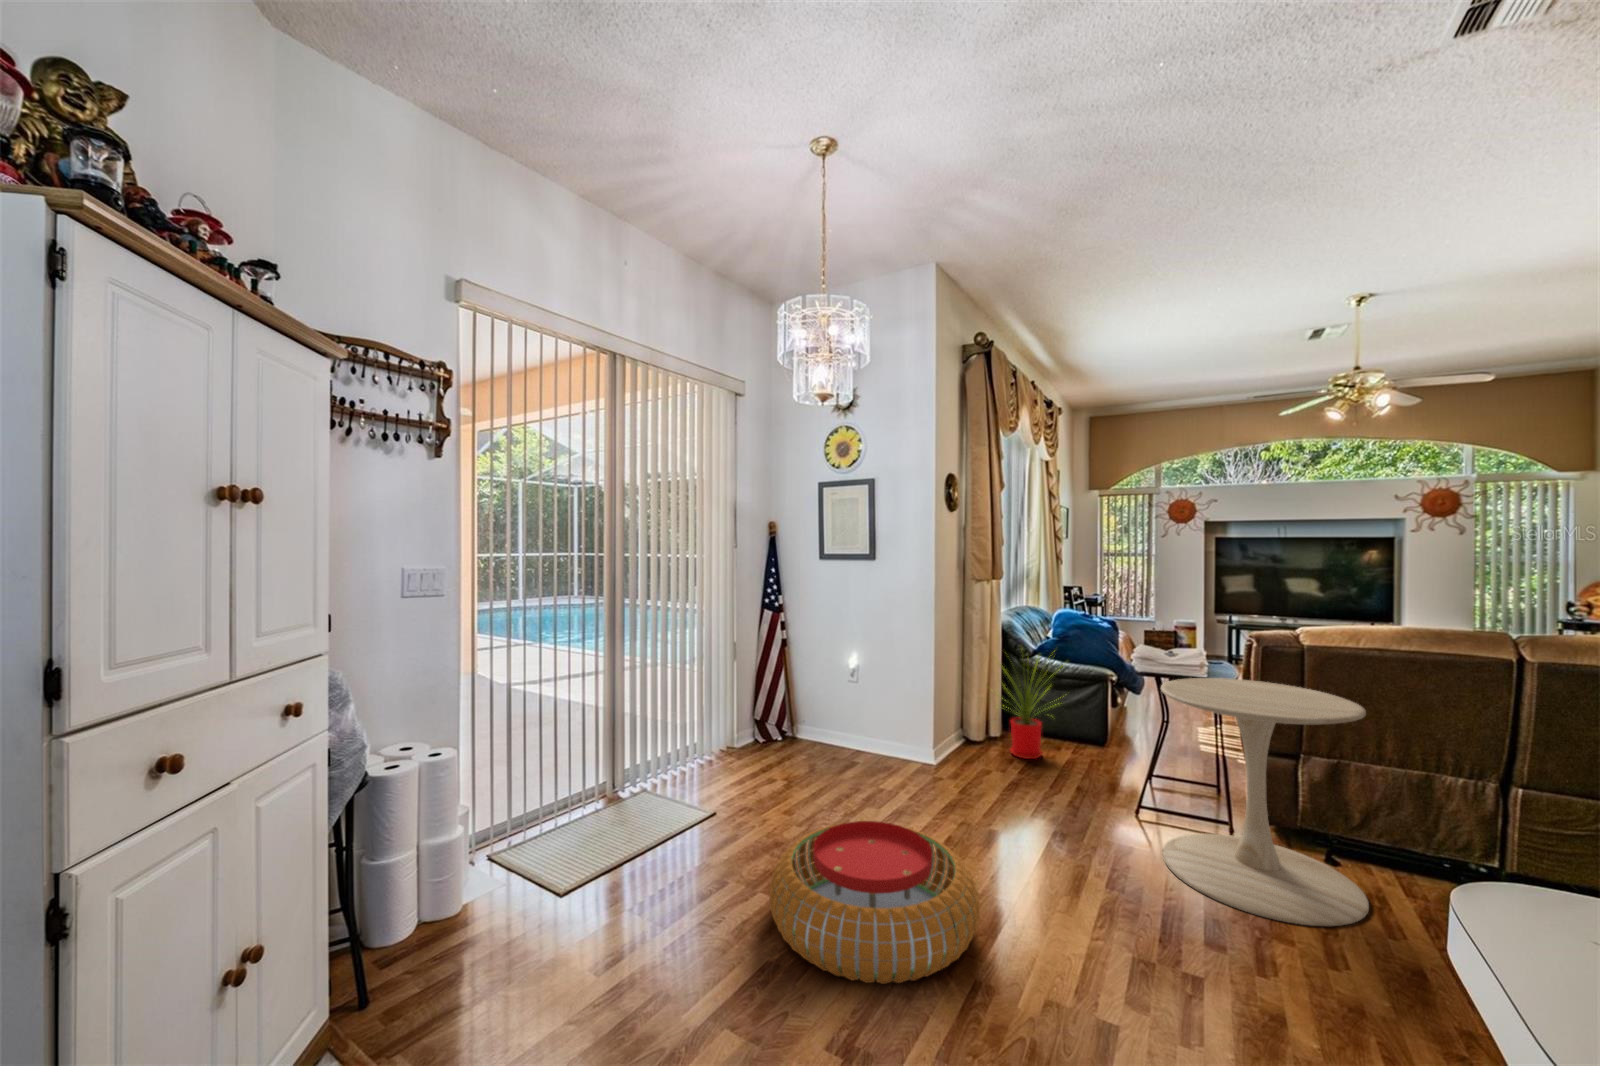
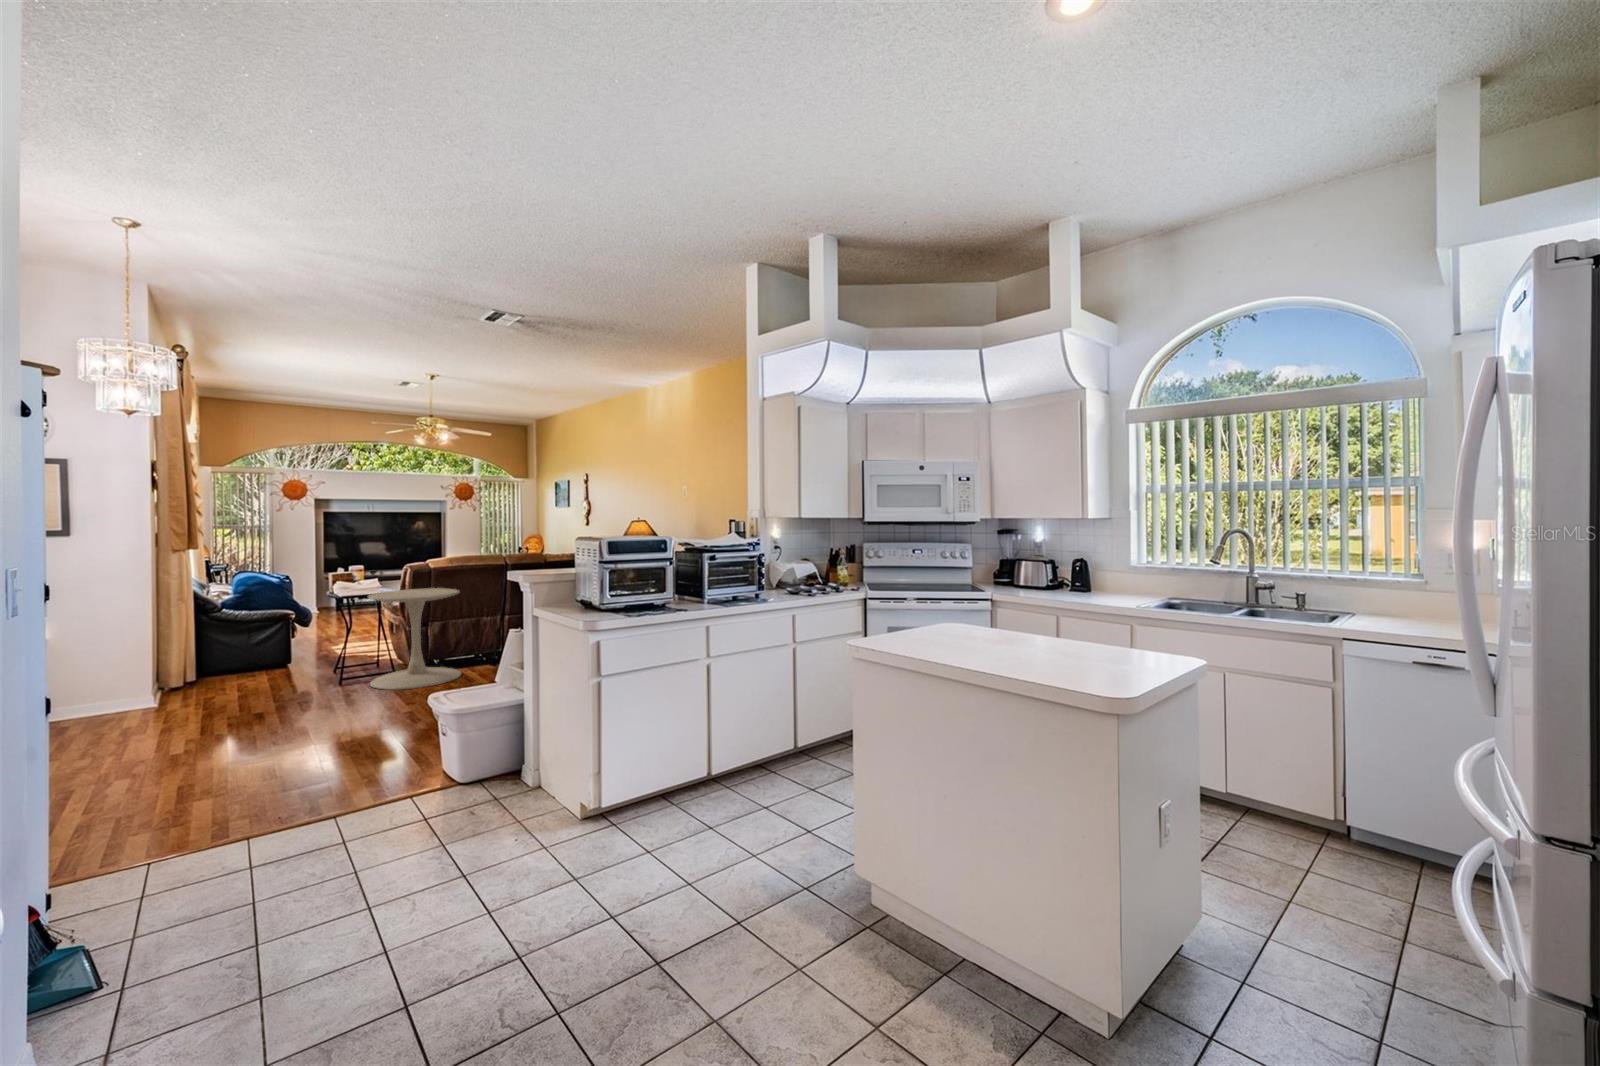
house plant: present [993,656,1060,759] -> none [195,597,274,684]
pouf: present [770,821,980,984] -> none [147,694,312,769]

